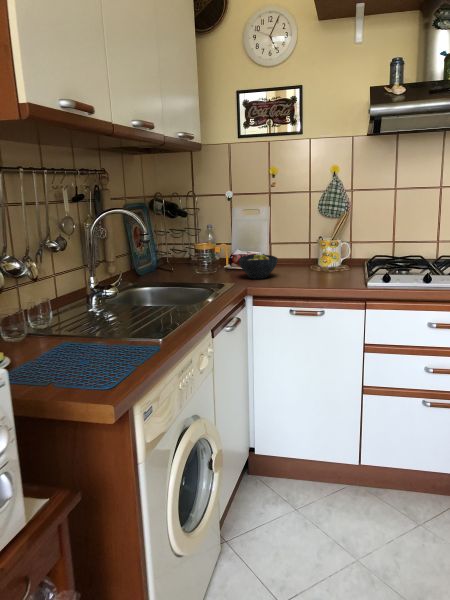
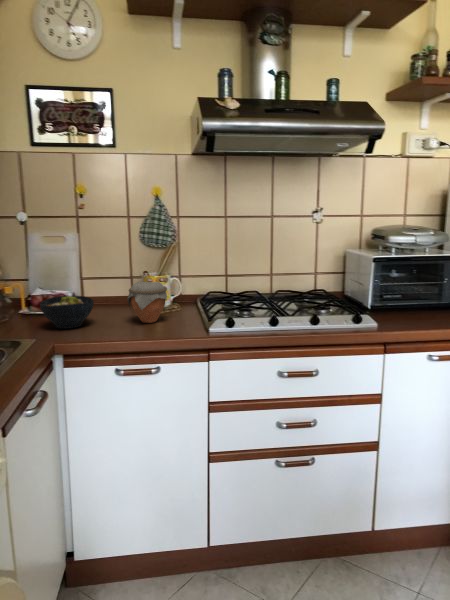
jar: none [303,244,336,278] -> present [127,282,167,323]

